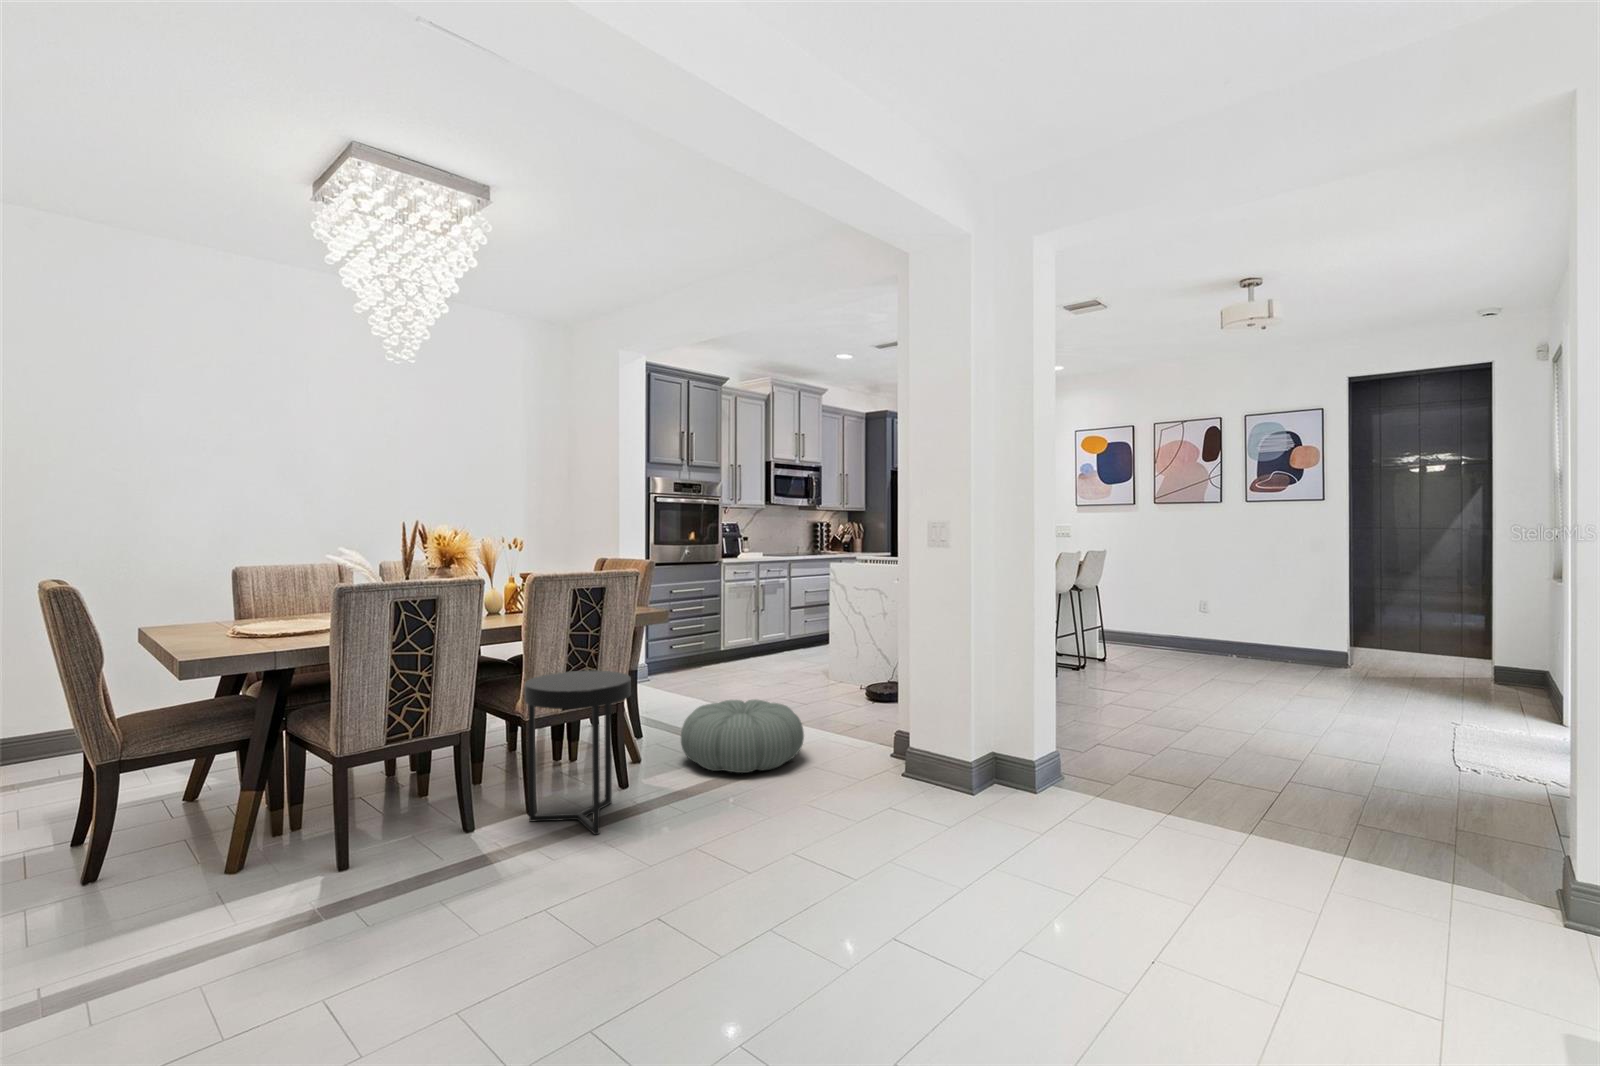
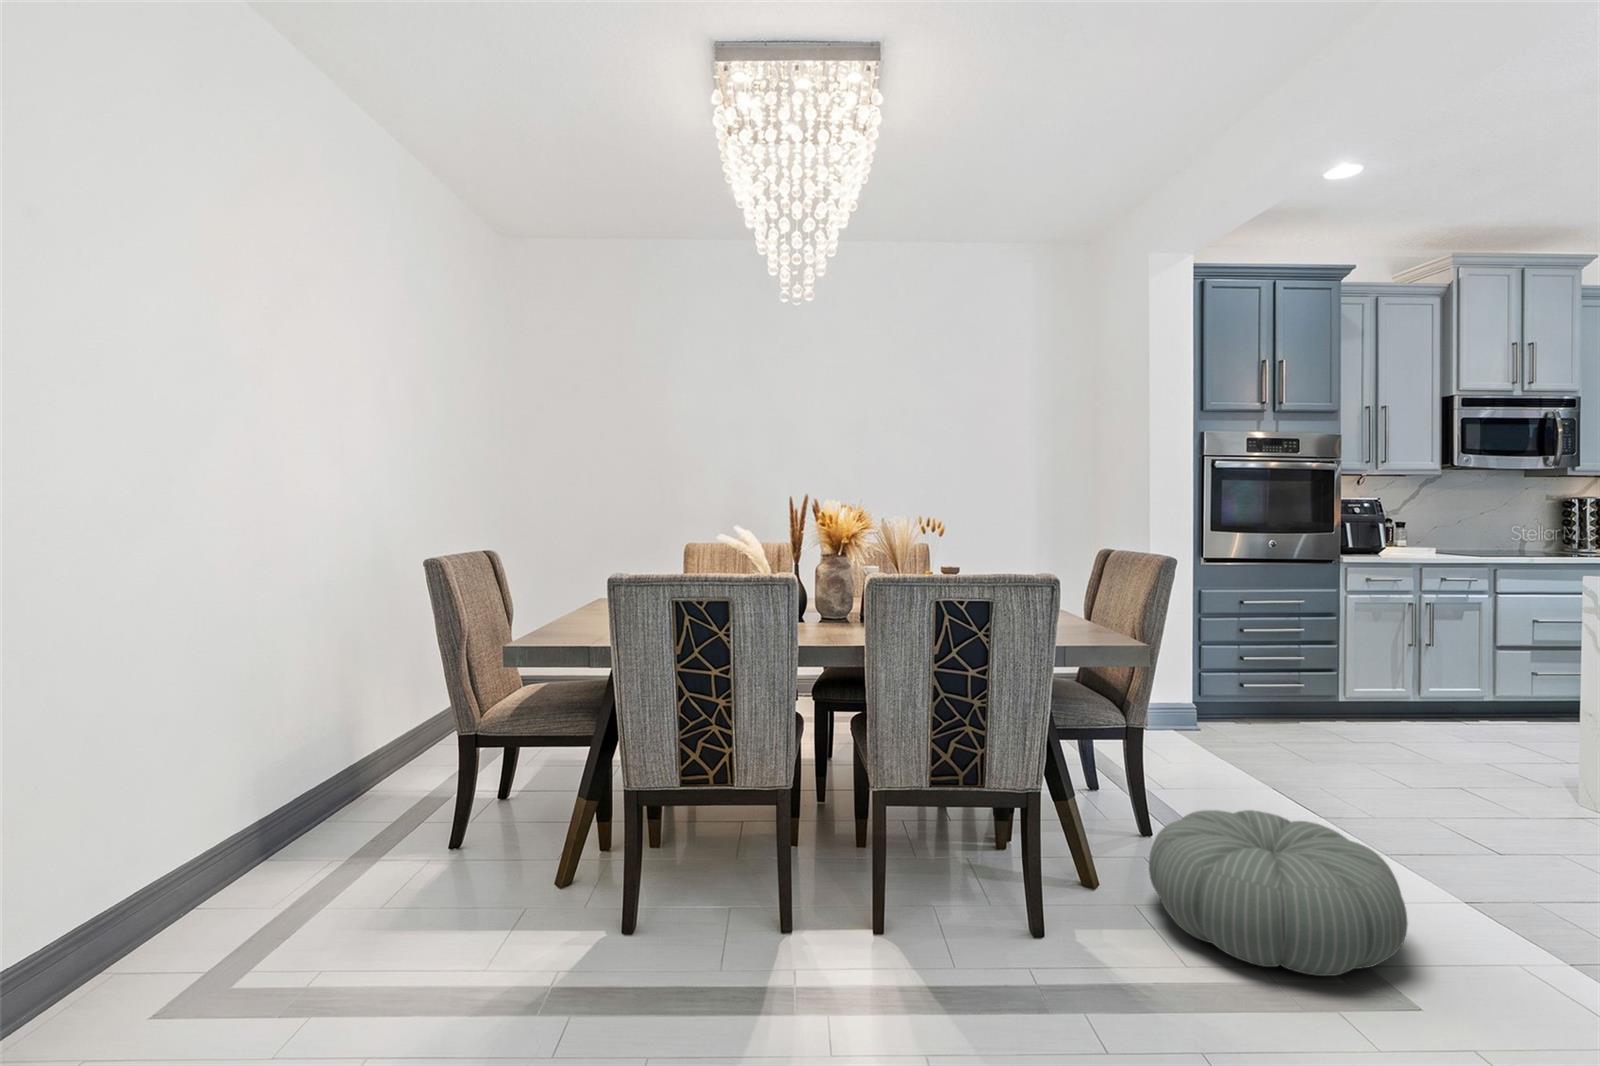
side table: present [525,671,631,835] -> none [848,724,1009,1002]

